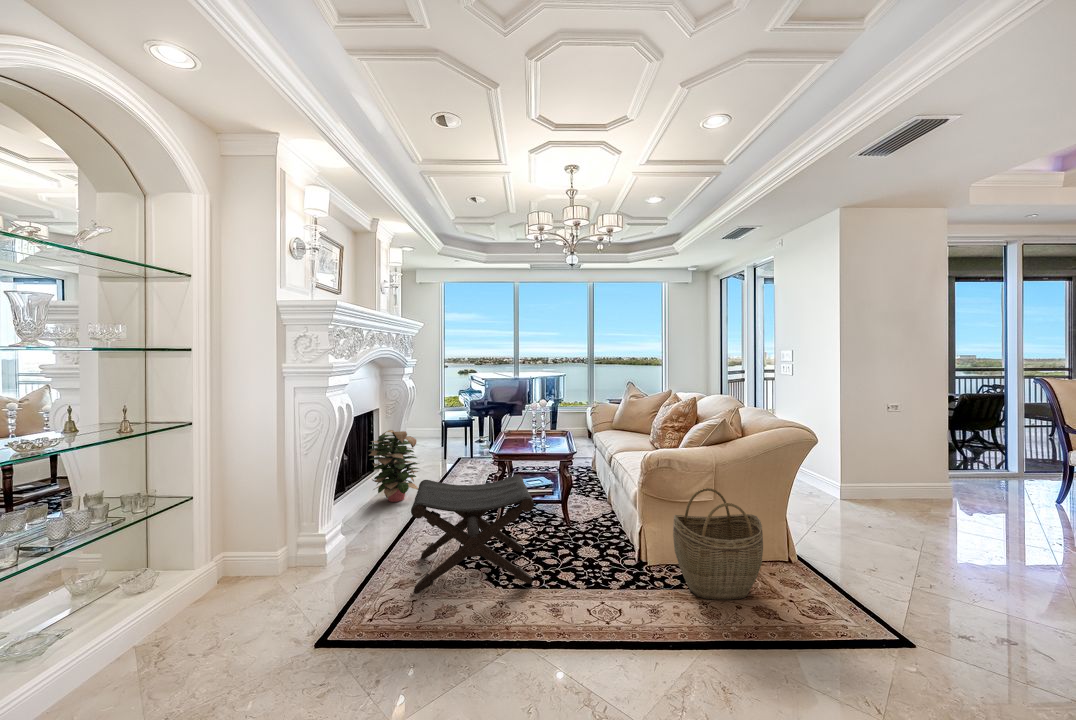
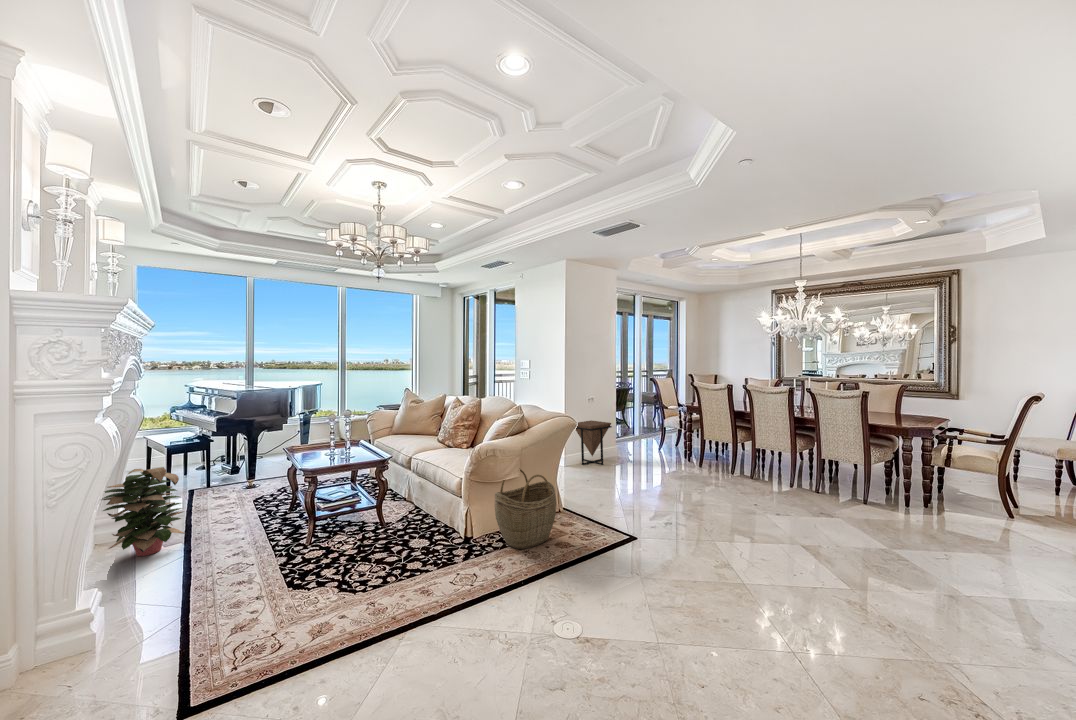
side table: none [861,440,937,510] -> present [576,420,612,465]
footstool: present [411,476,534,593] -> none [240,488,387,628]

